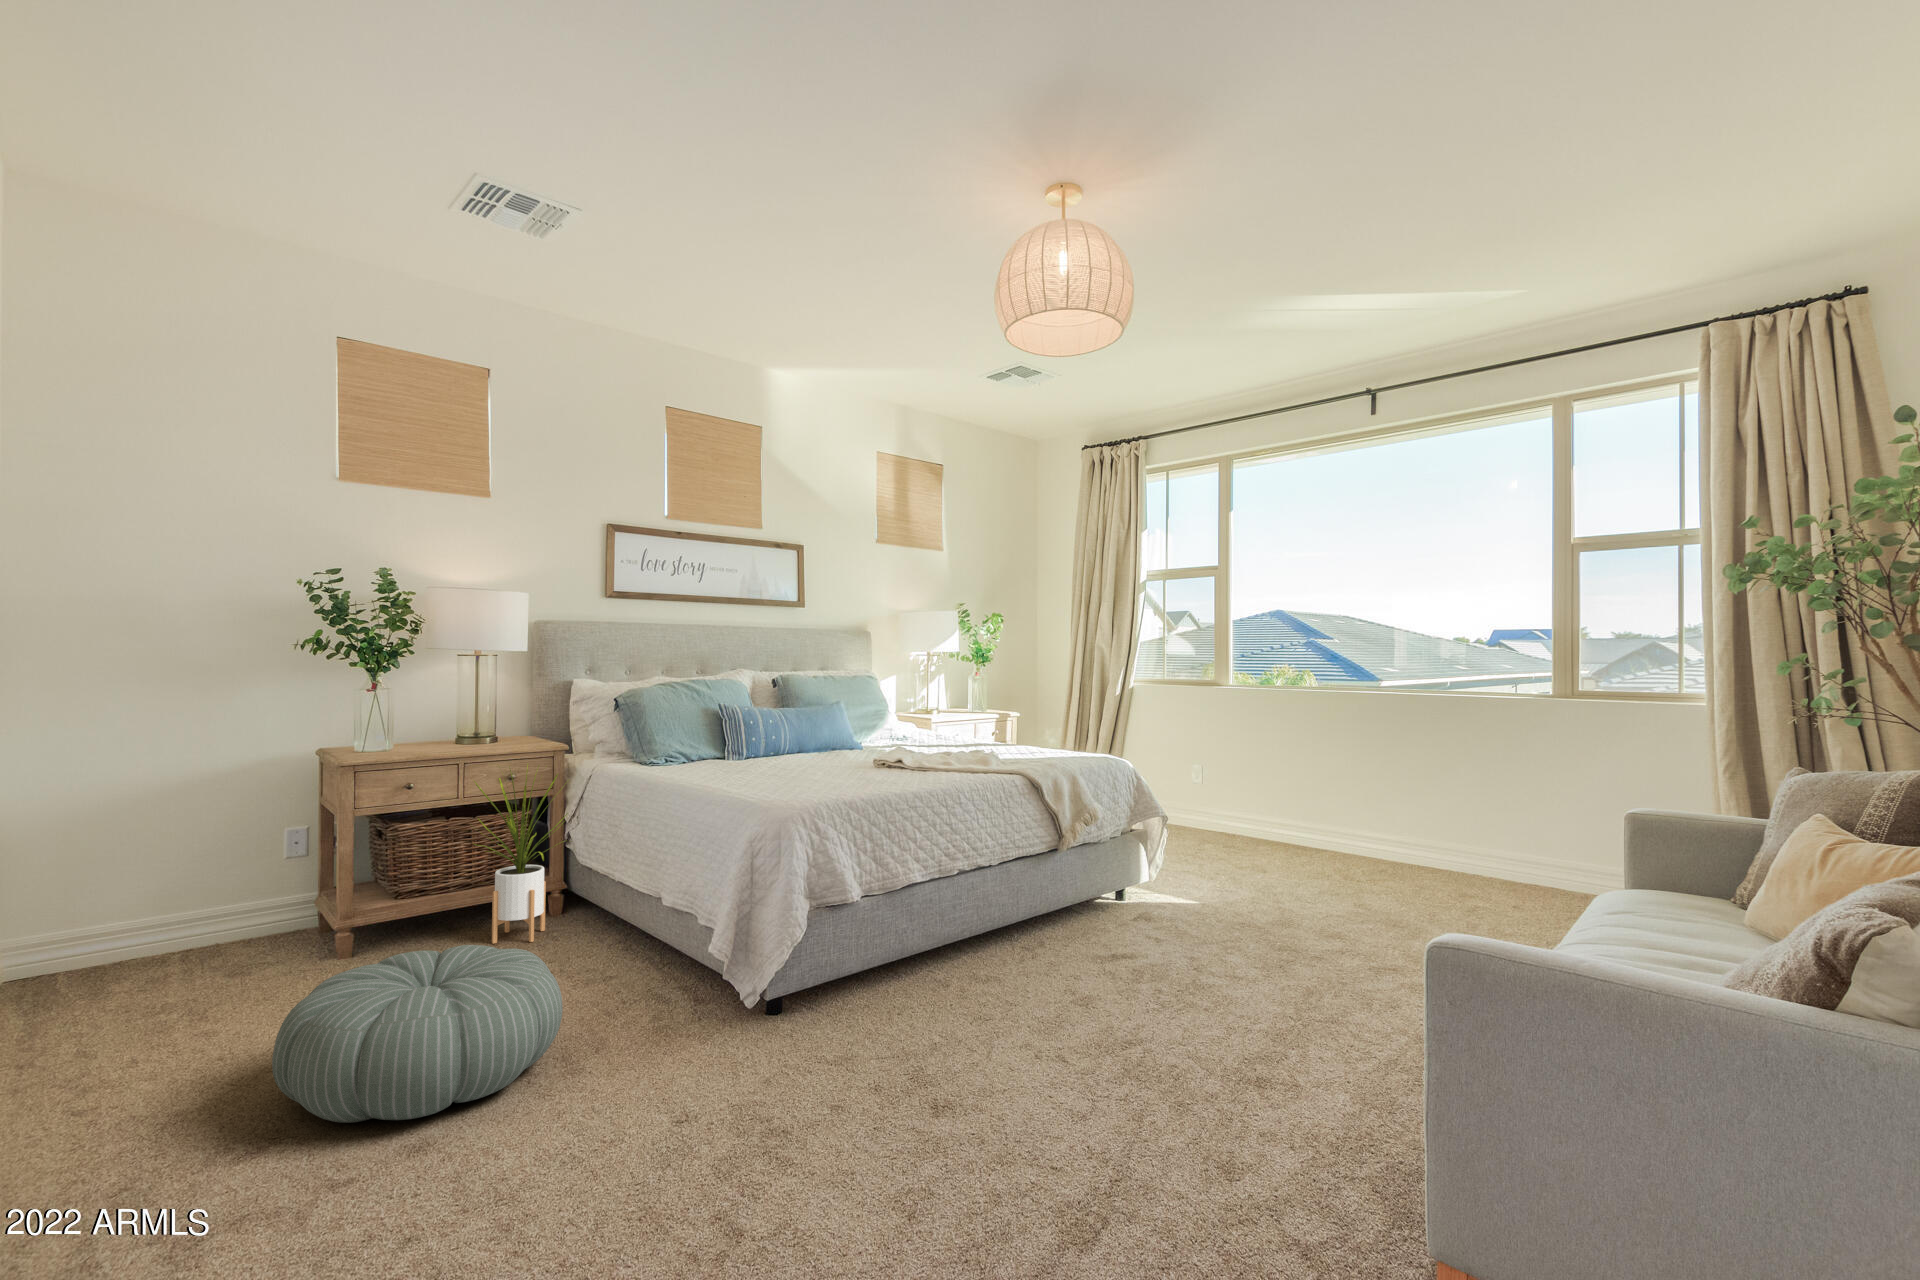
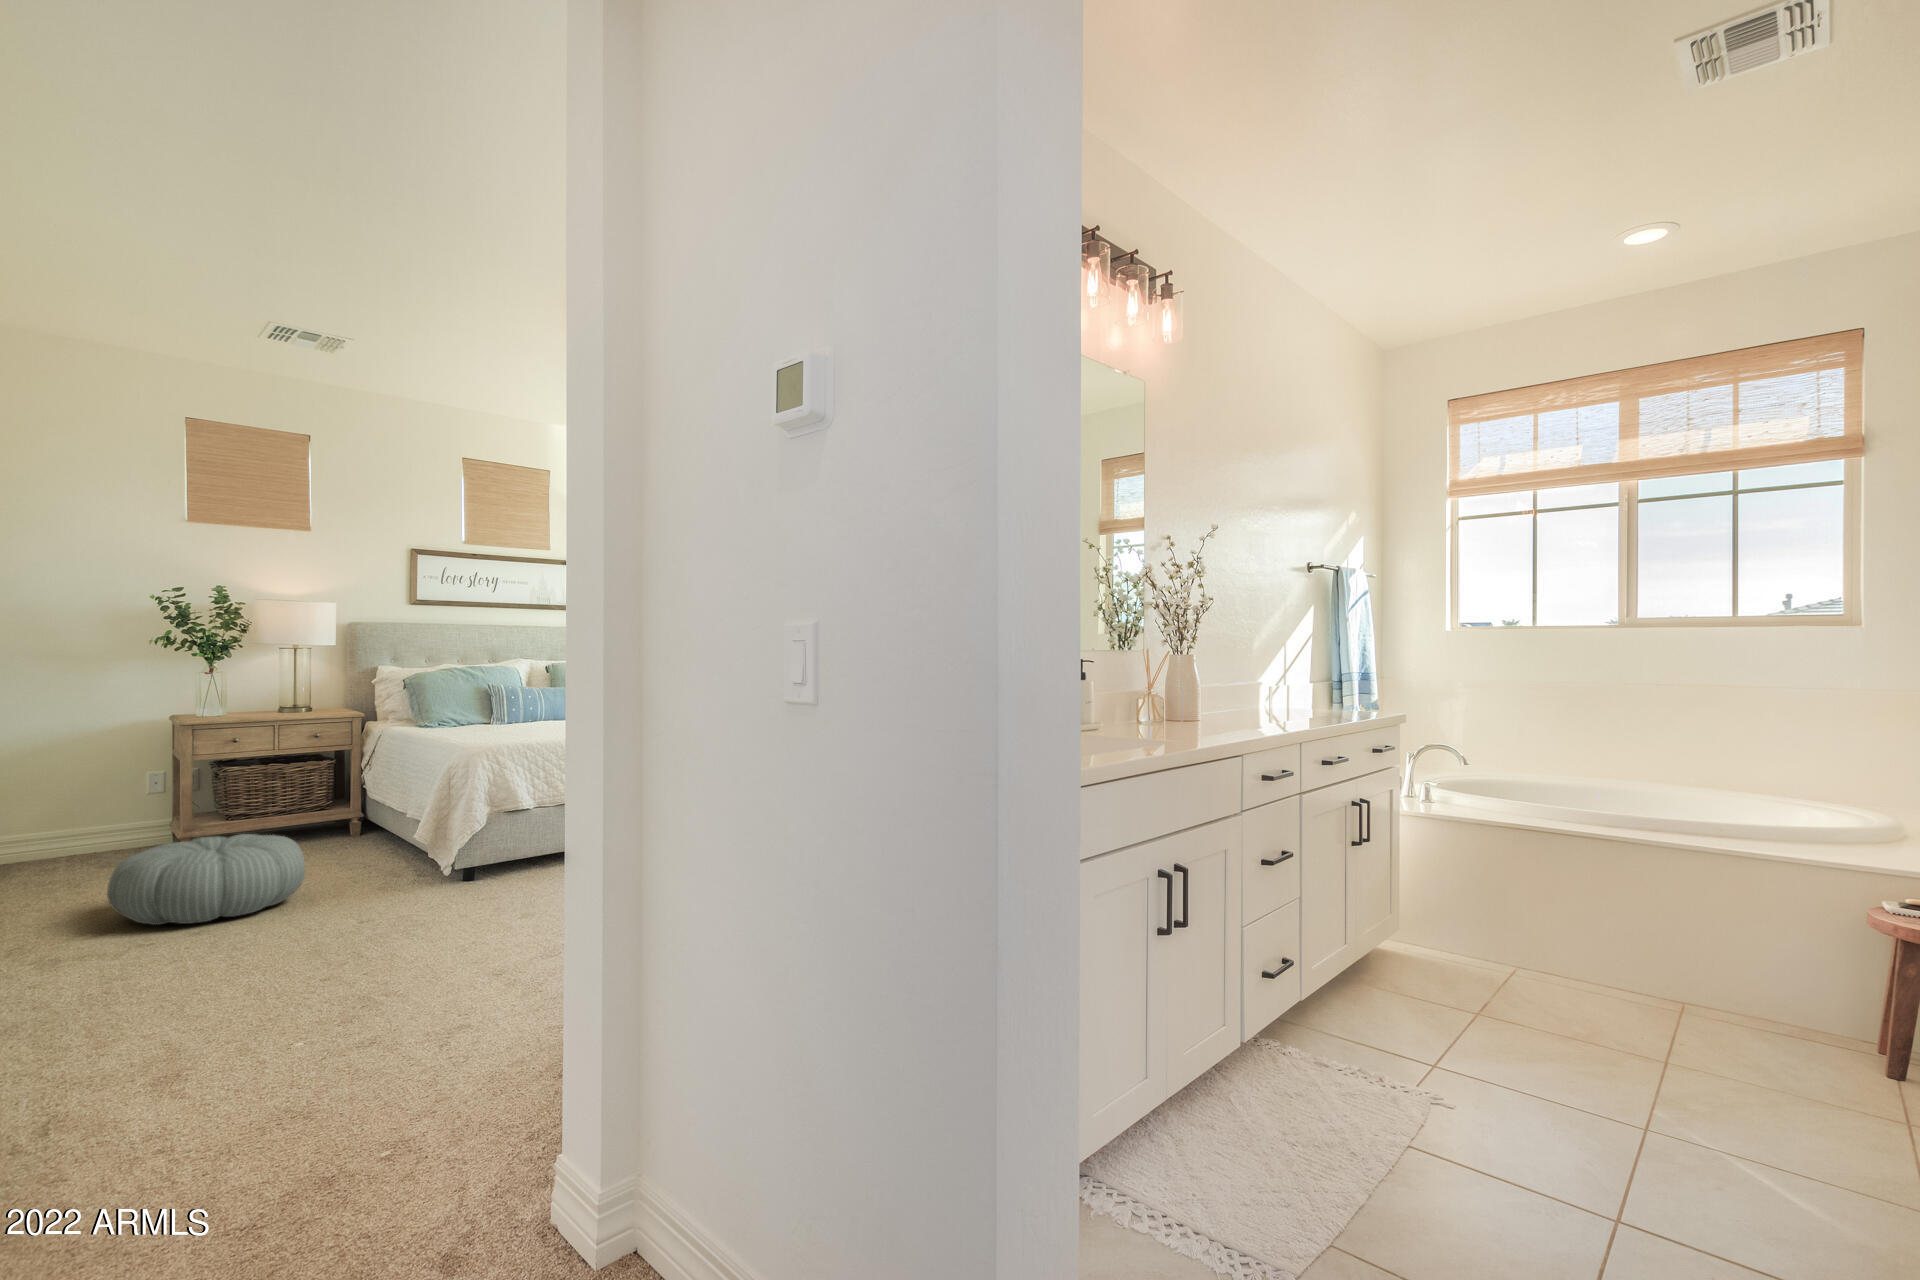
house plant: present [474,765,567,944] -> none [278,723,360,852]

